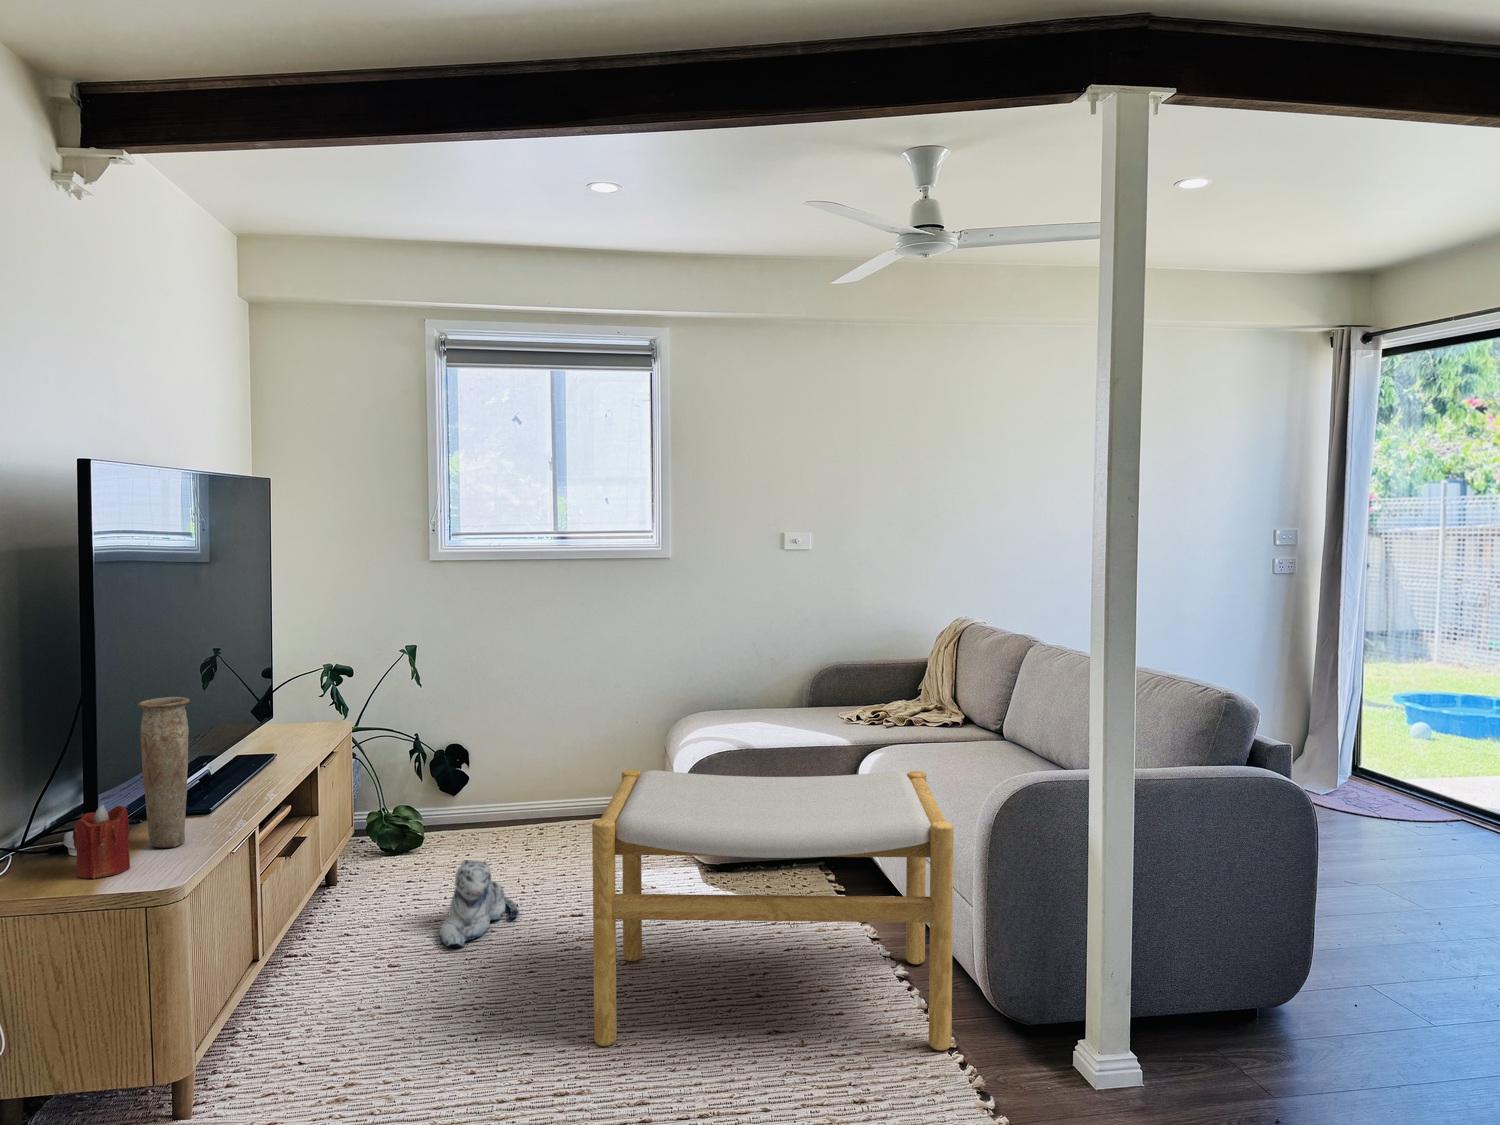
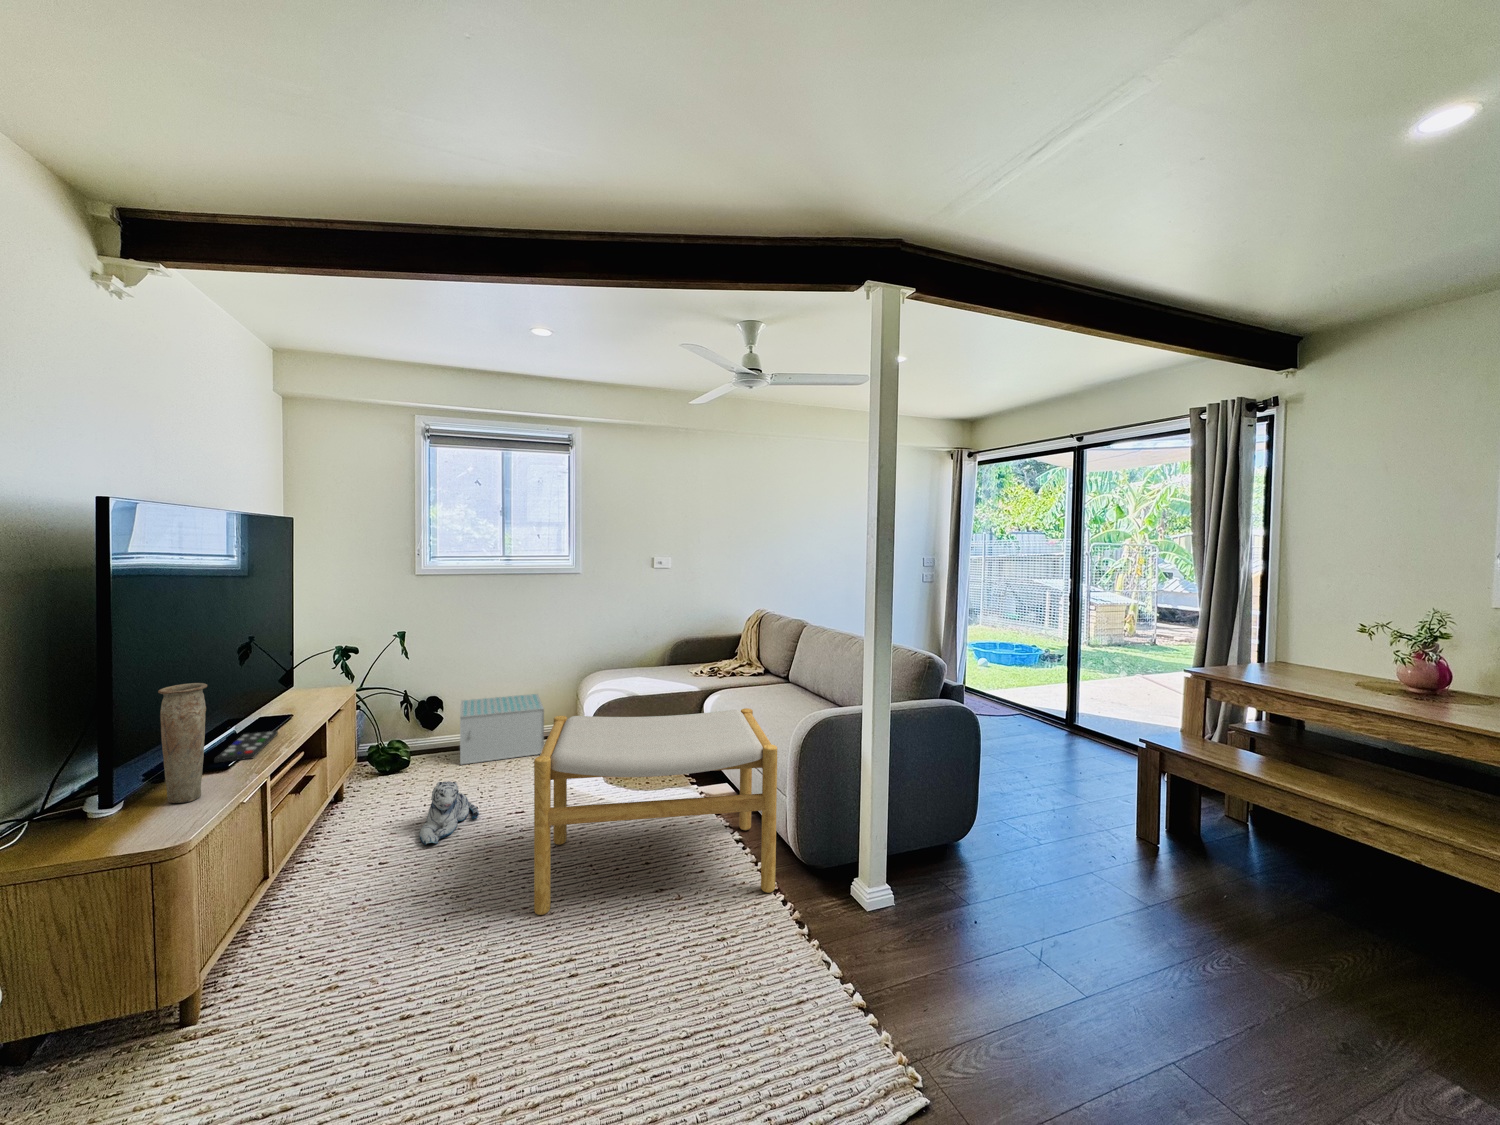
storage box: none [491,747,613,846] -> present [460,694,544,764]
remote control: none [192,772,261,806] -> present [214,731,278,762]
candle: present [73,805,130,879] -> none [87,775,144,839]

